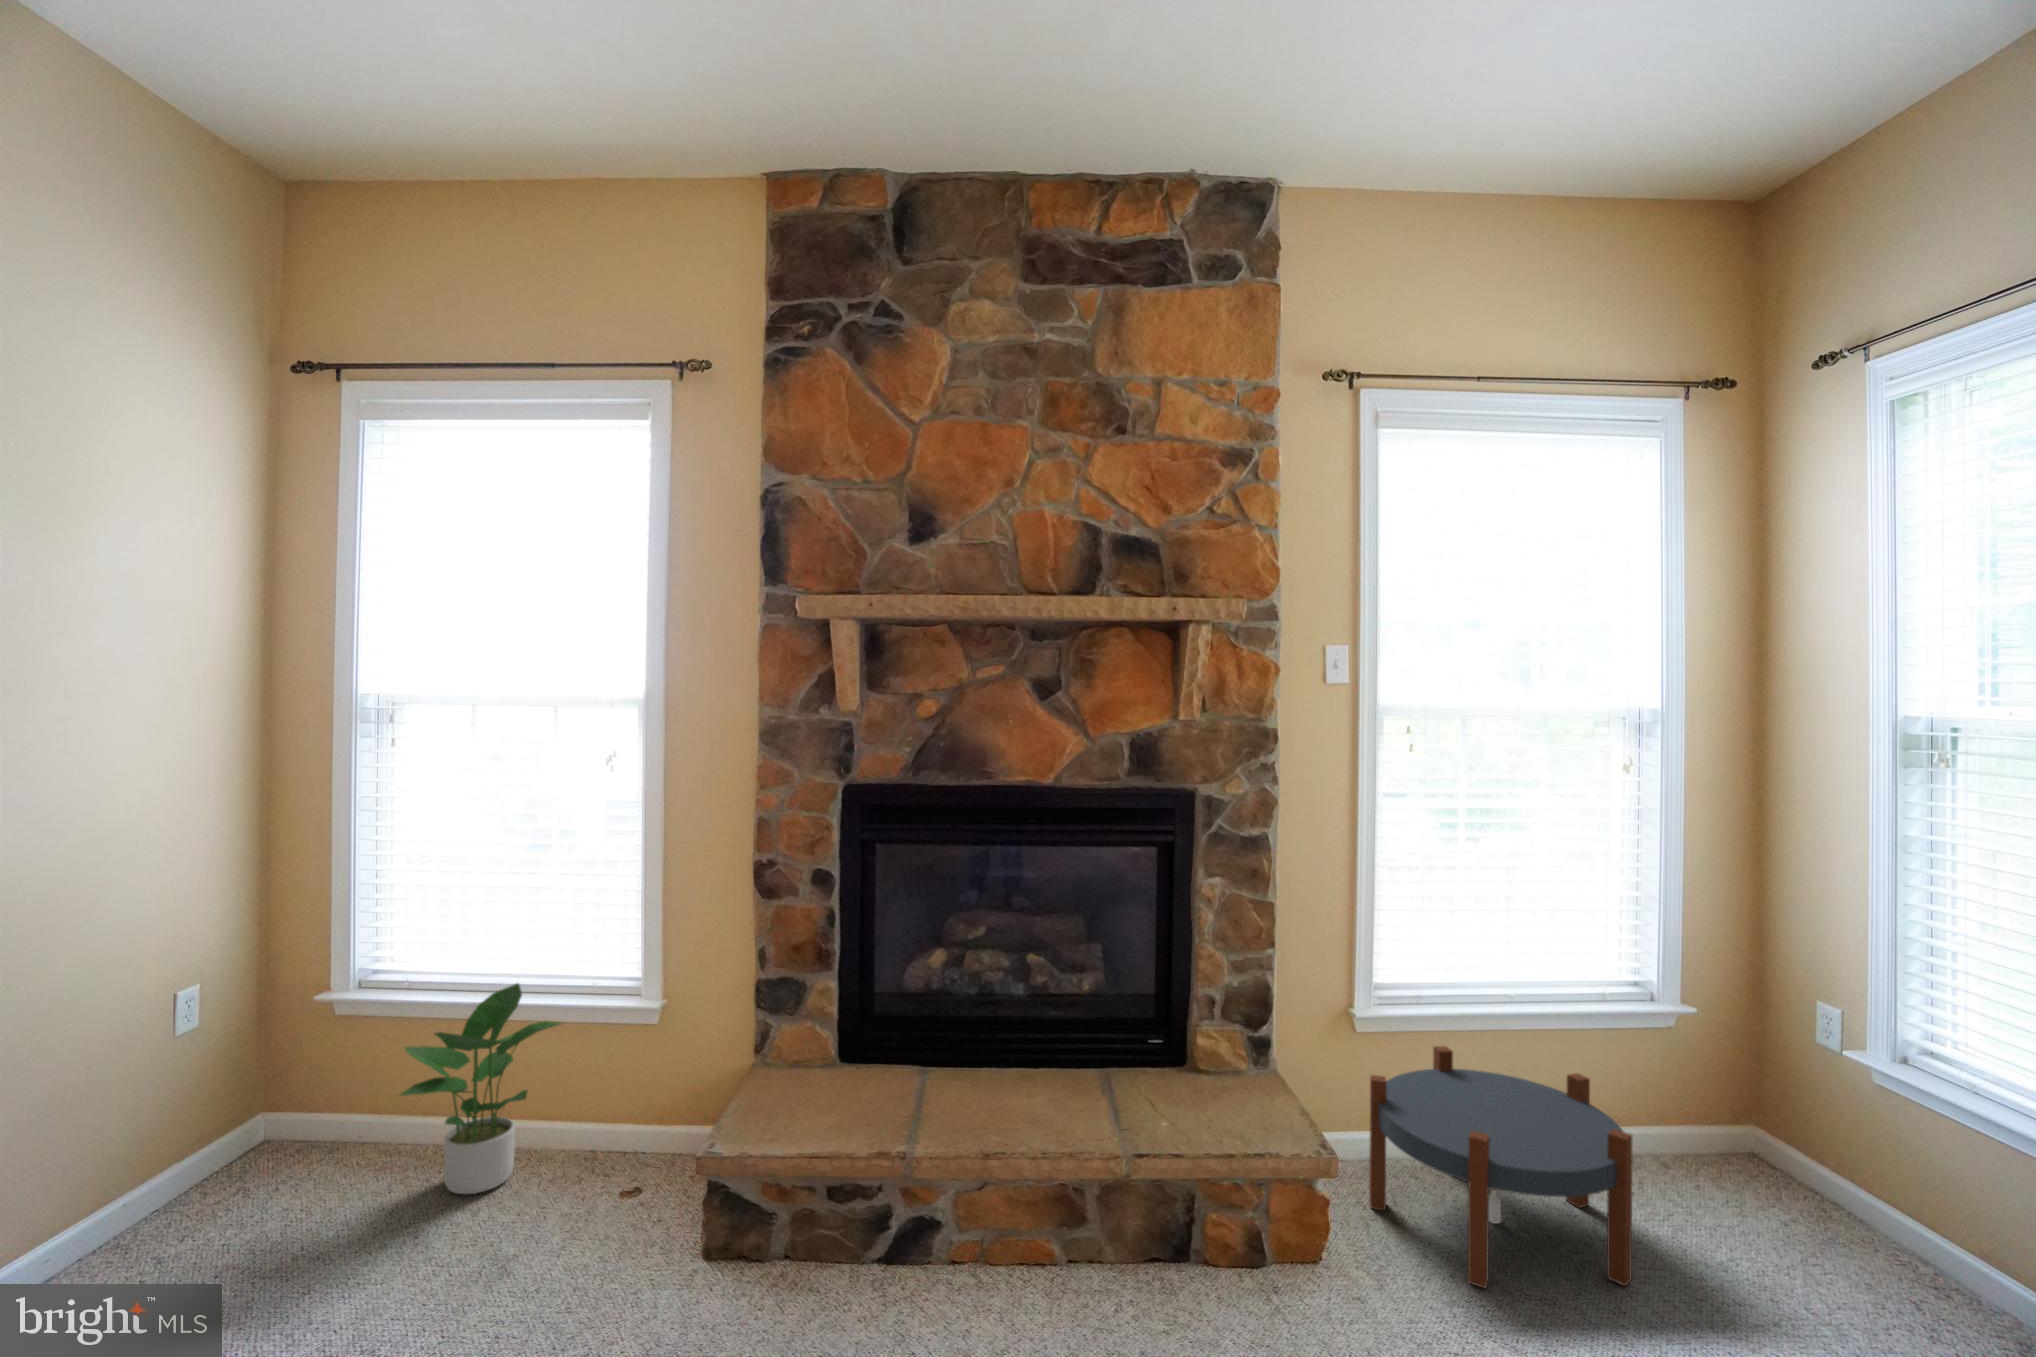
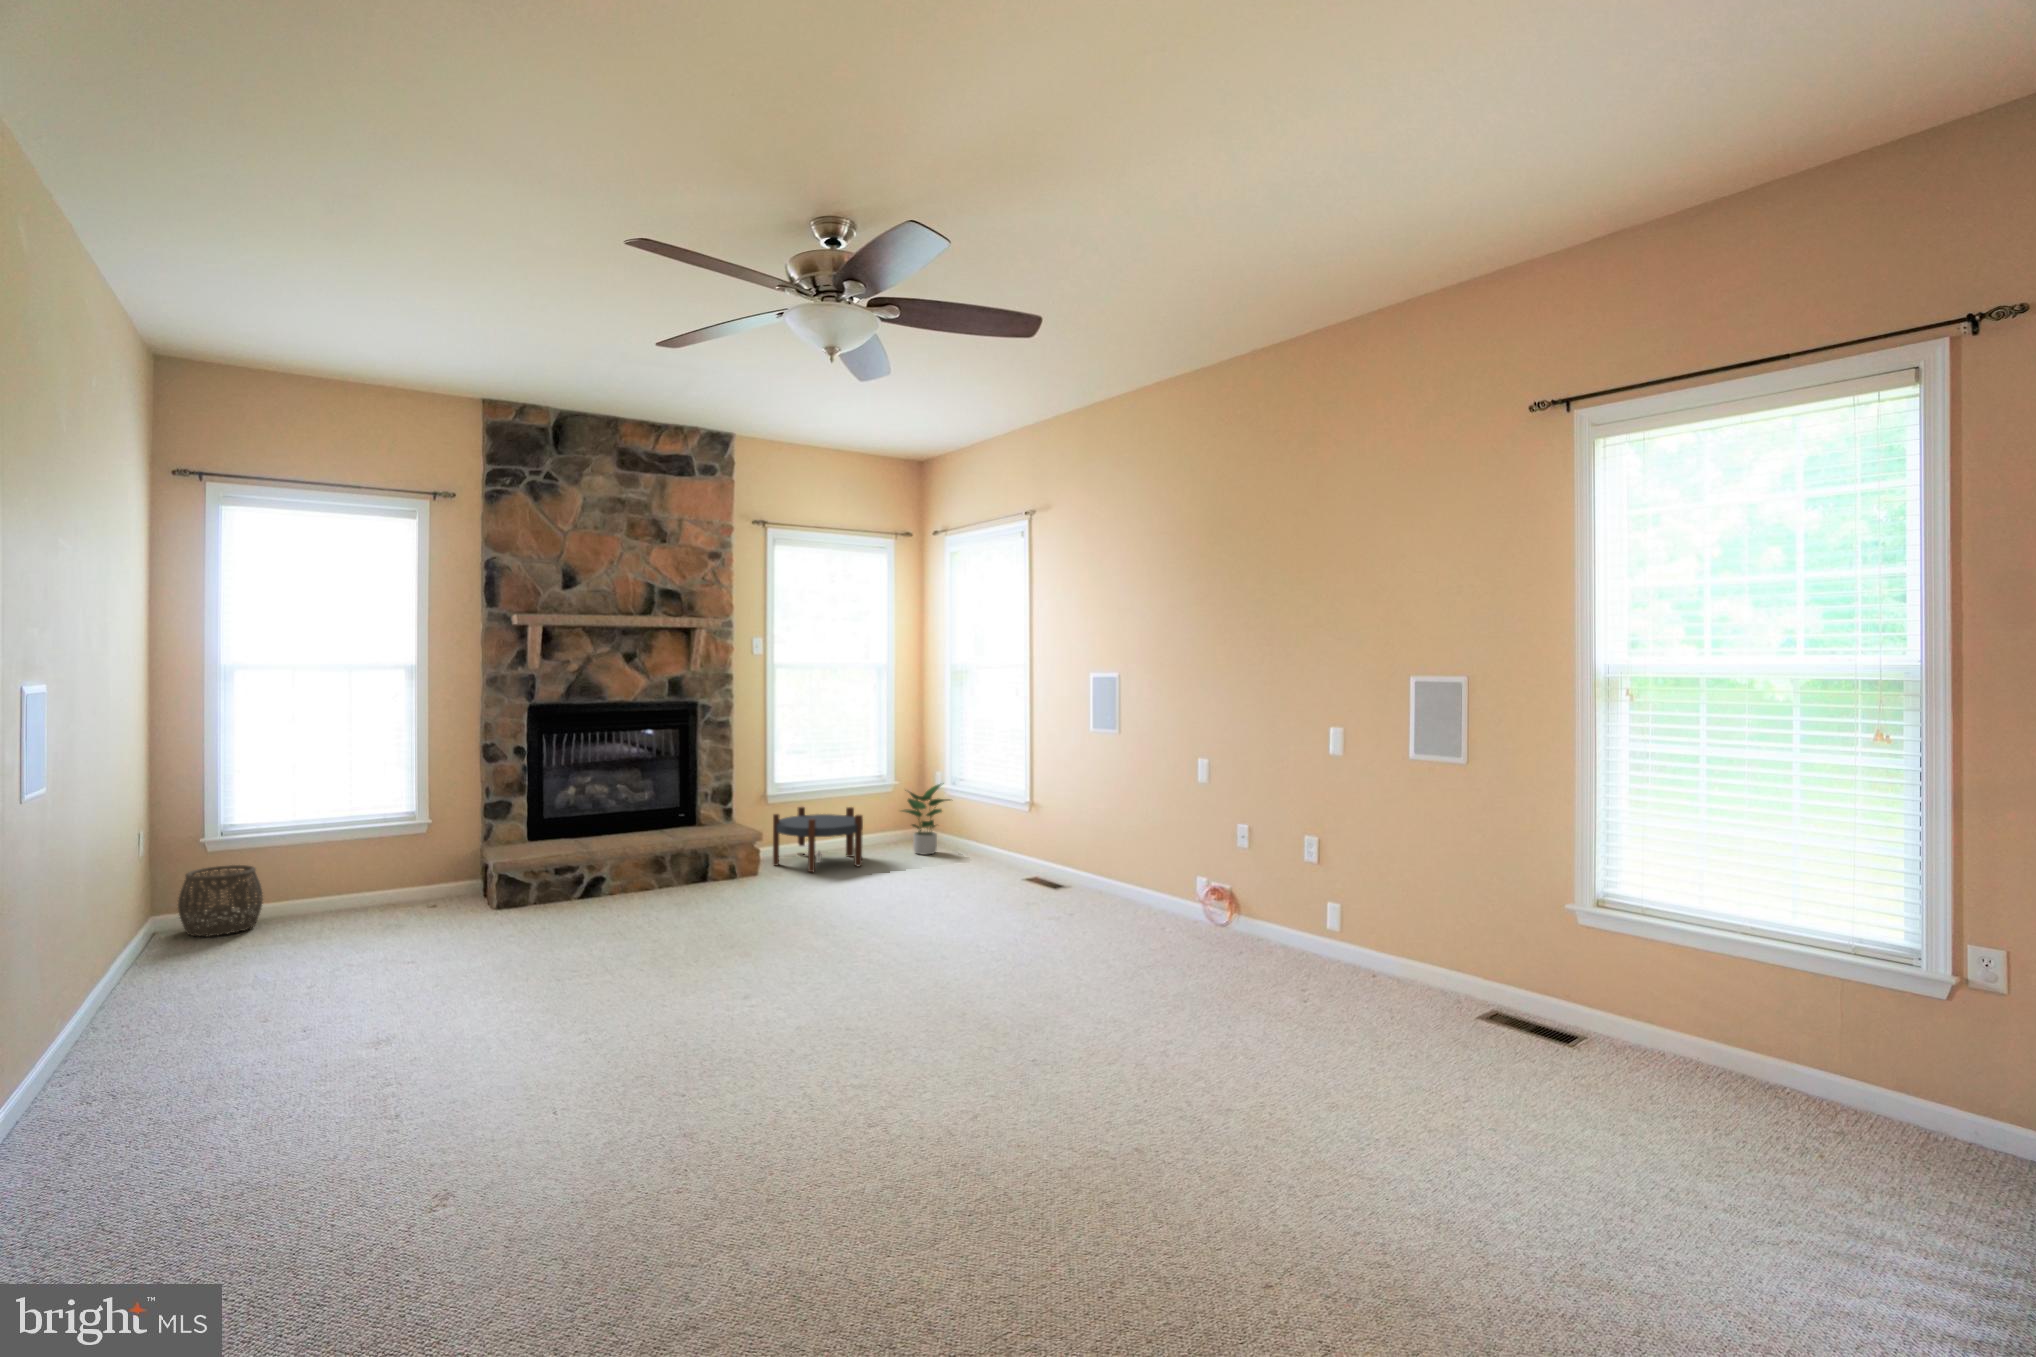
potted plant: present [400,984,561,1194] -> present [902,784,949,855]
woven basket: none [129,1082,311,1255] -> present [178,865,263,937]

